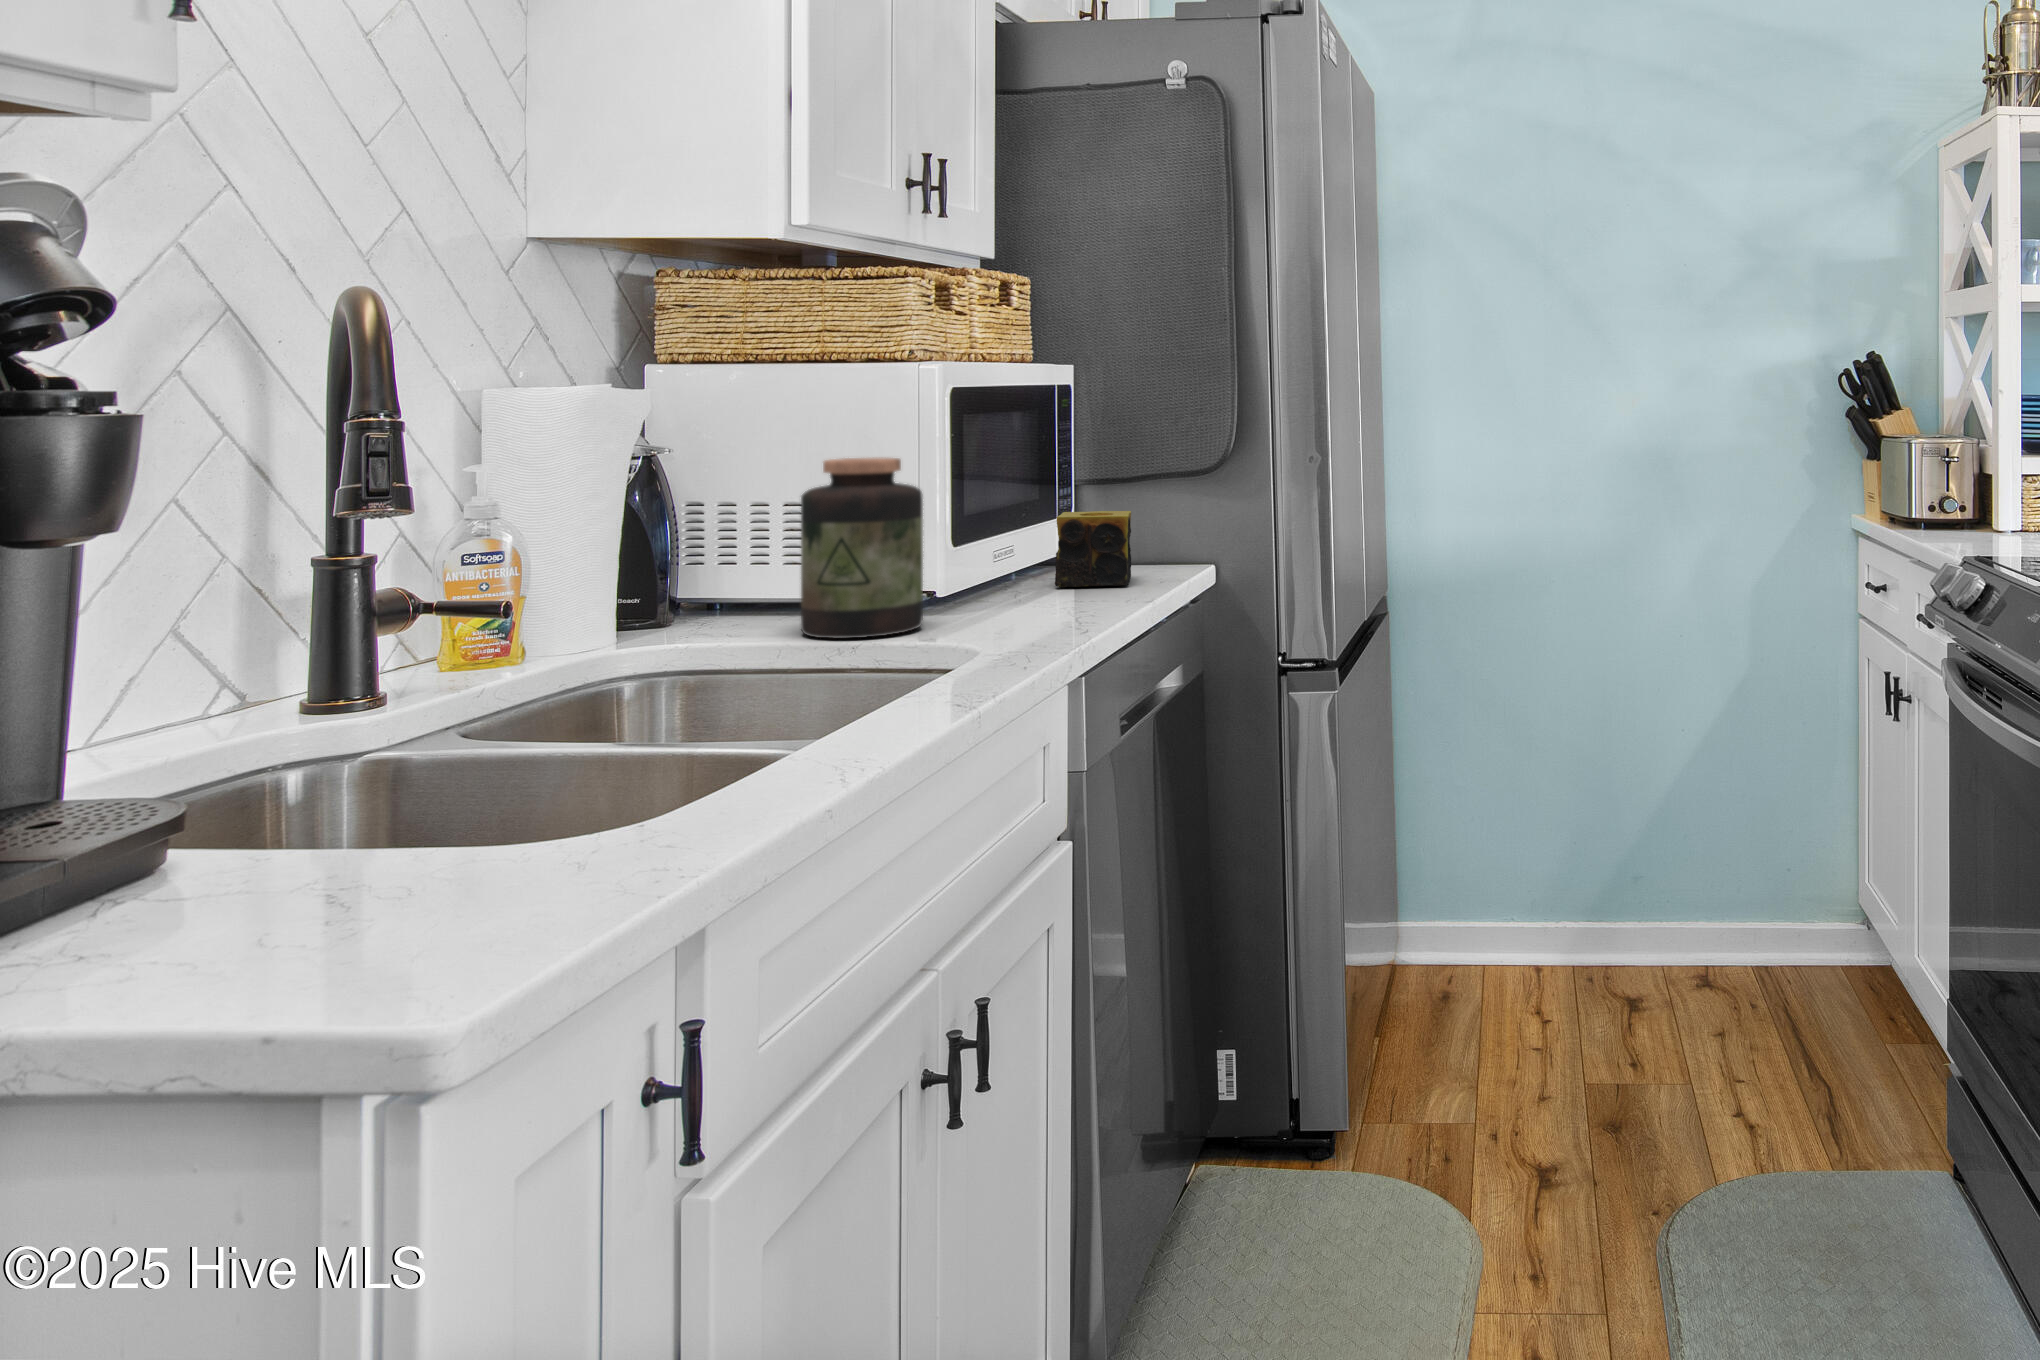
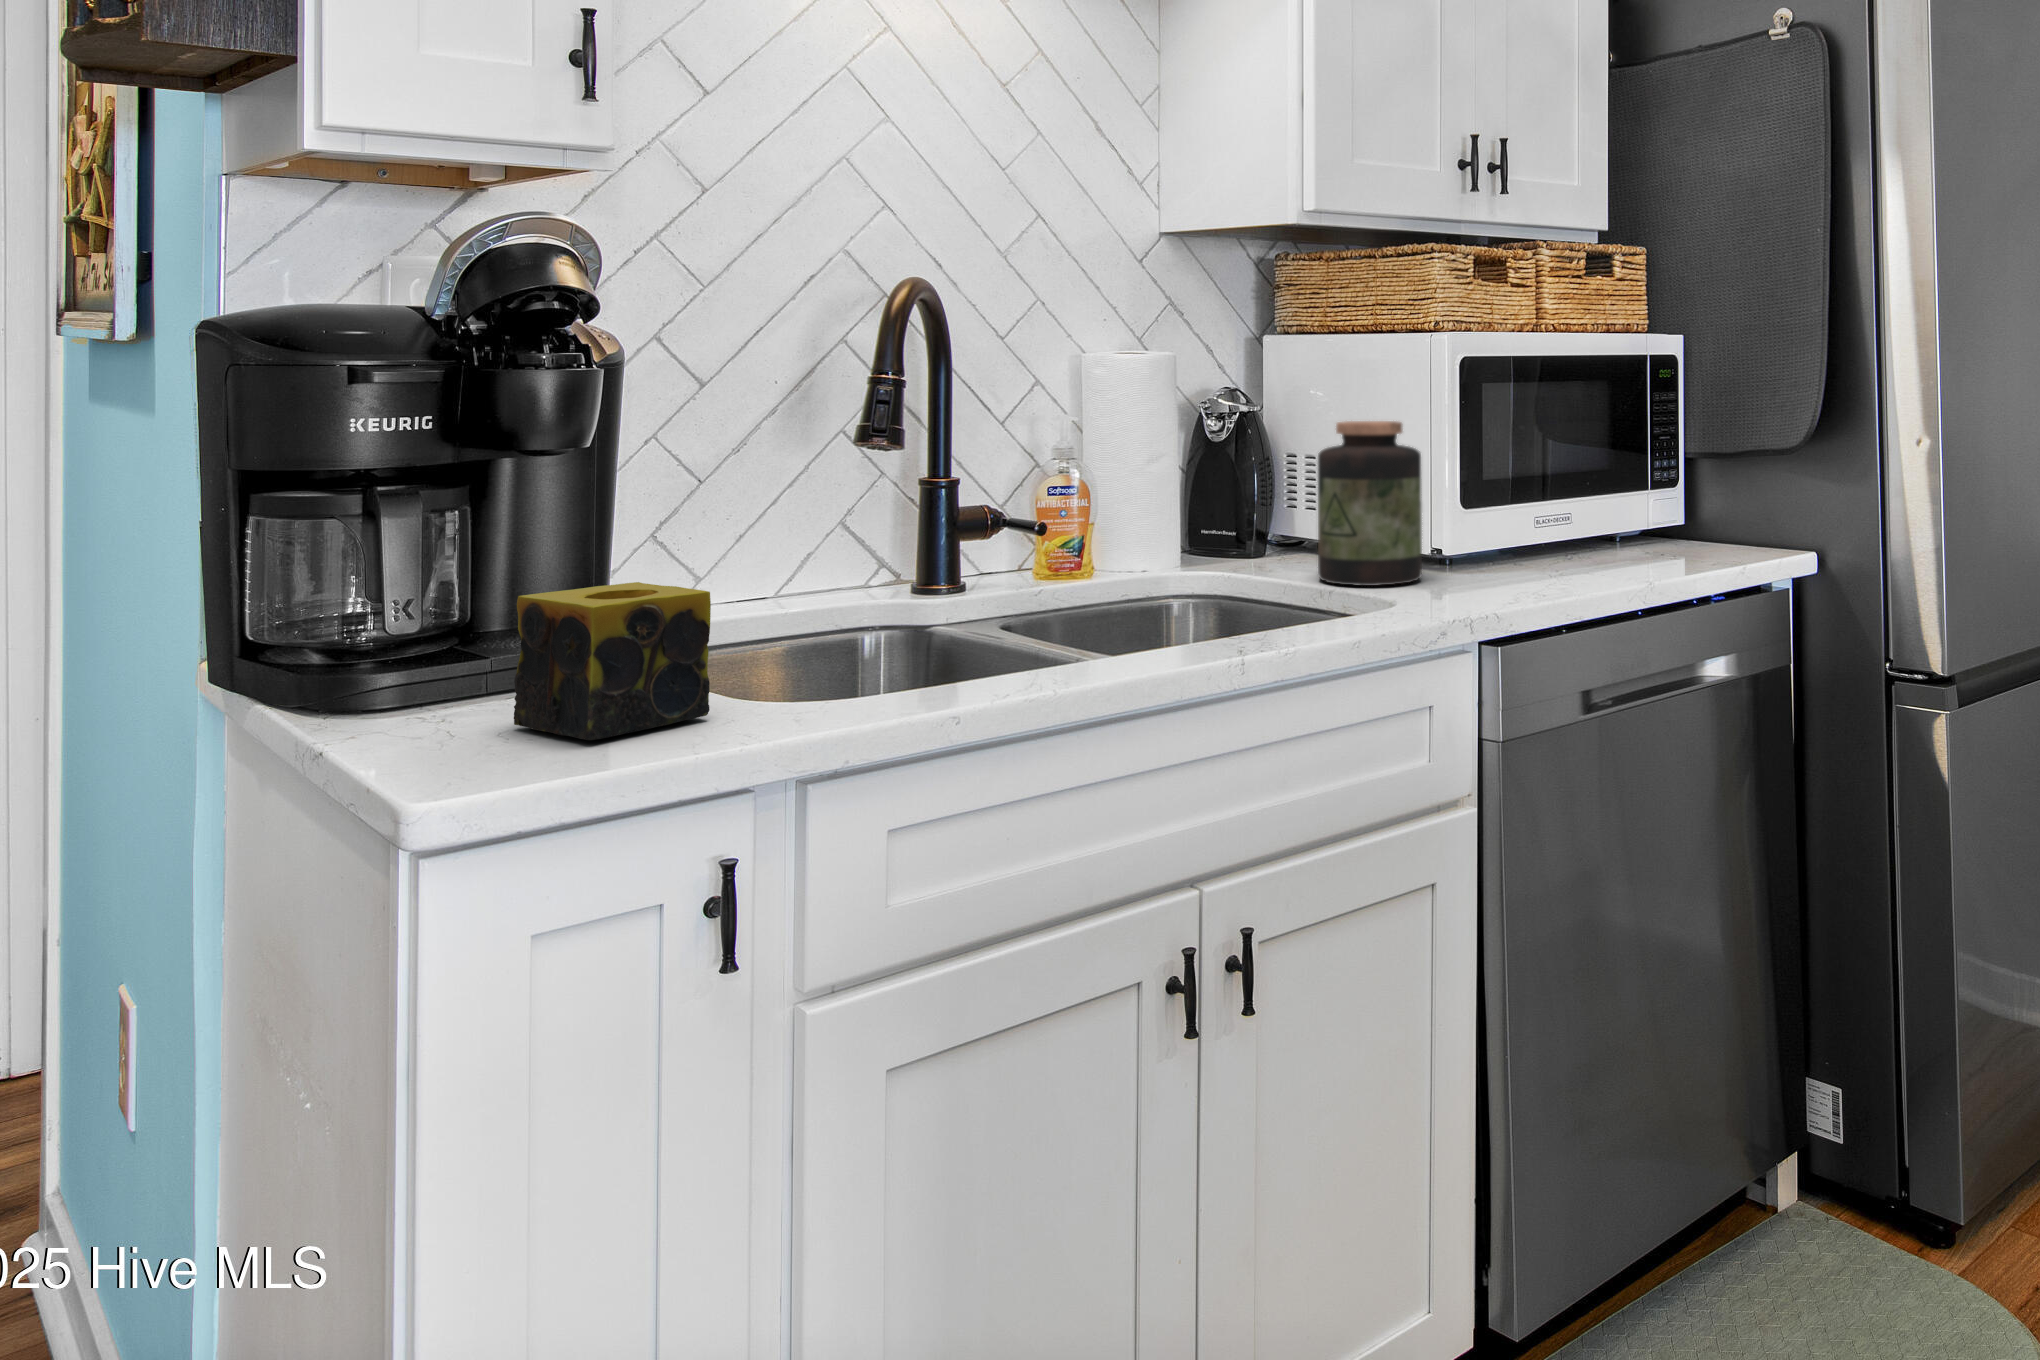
candle: present [1055,511,1131,587] -> present [514,582,711,740]

